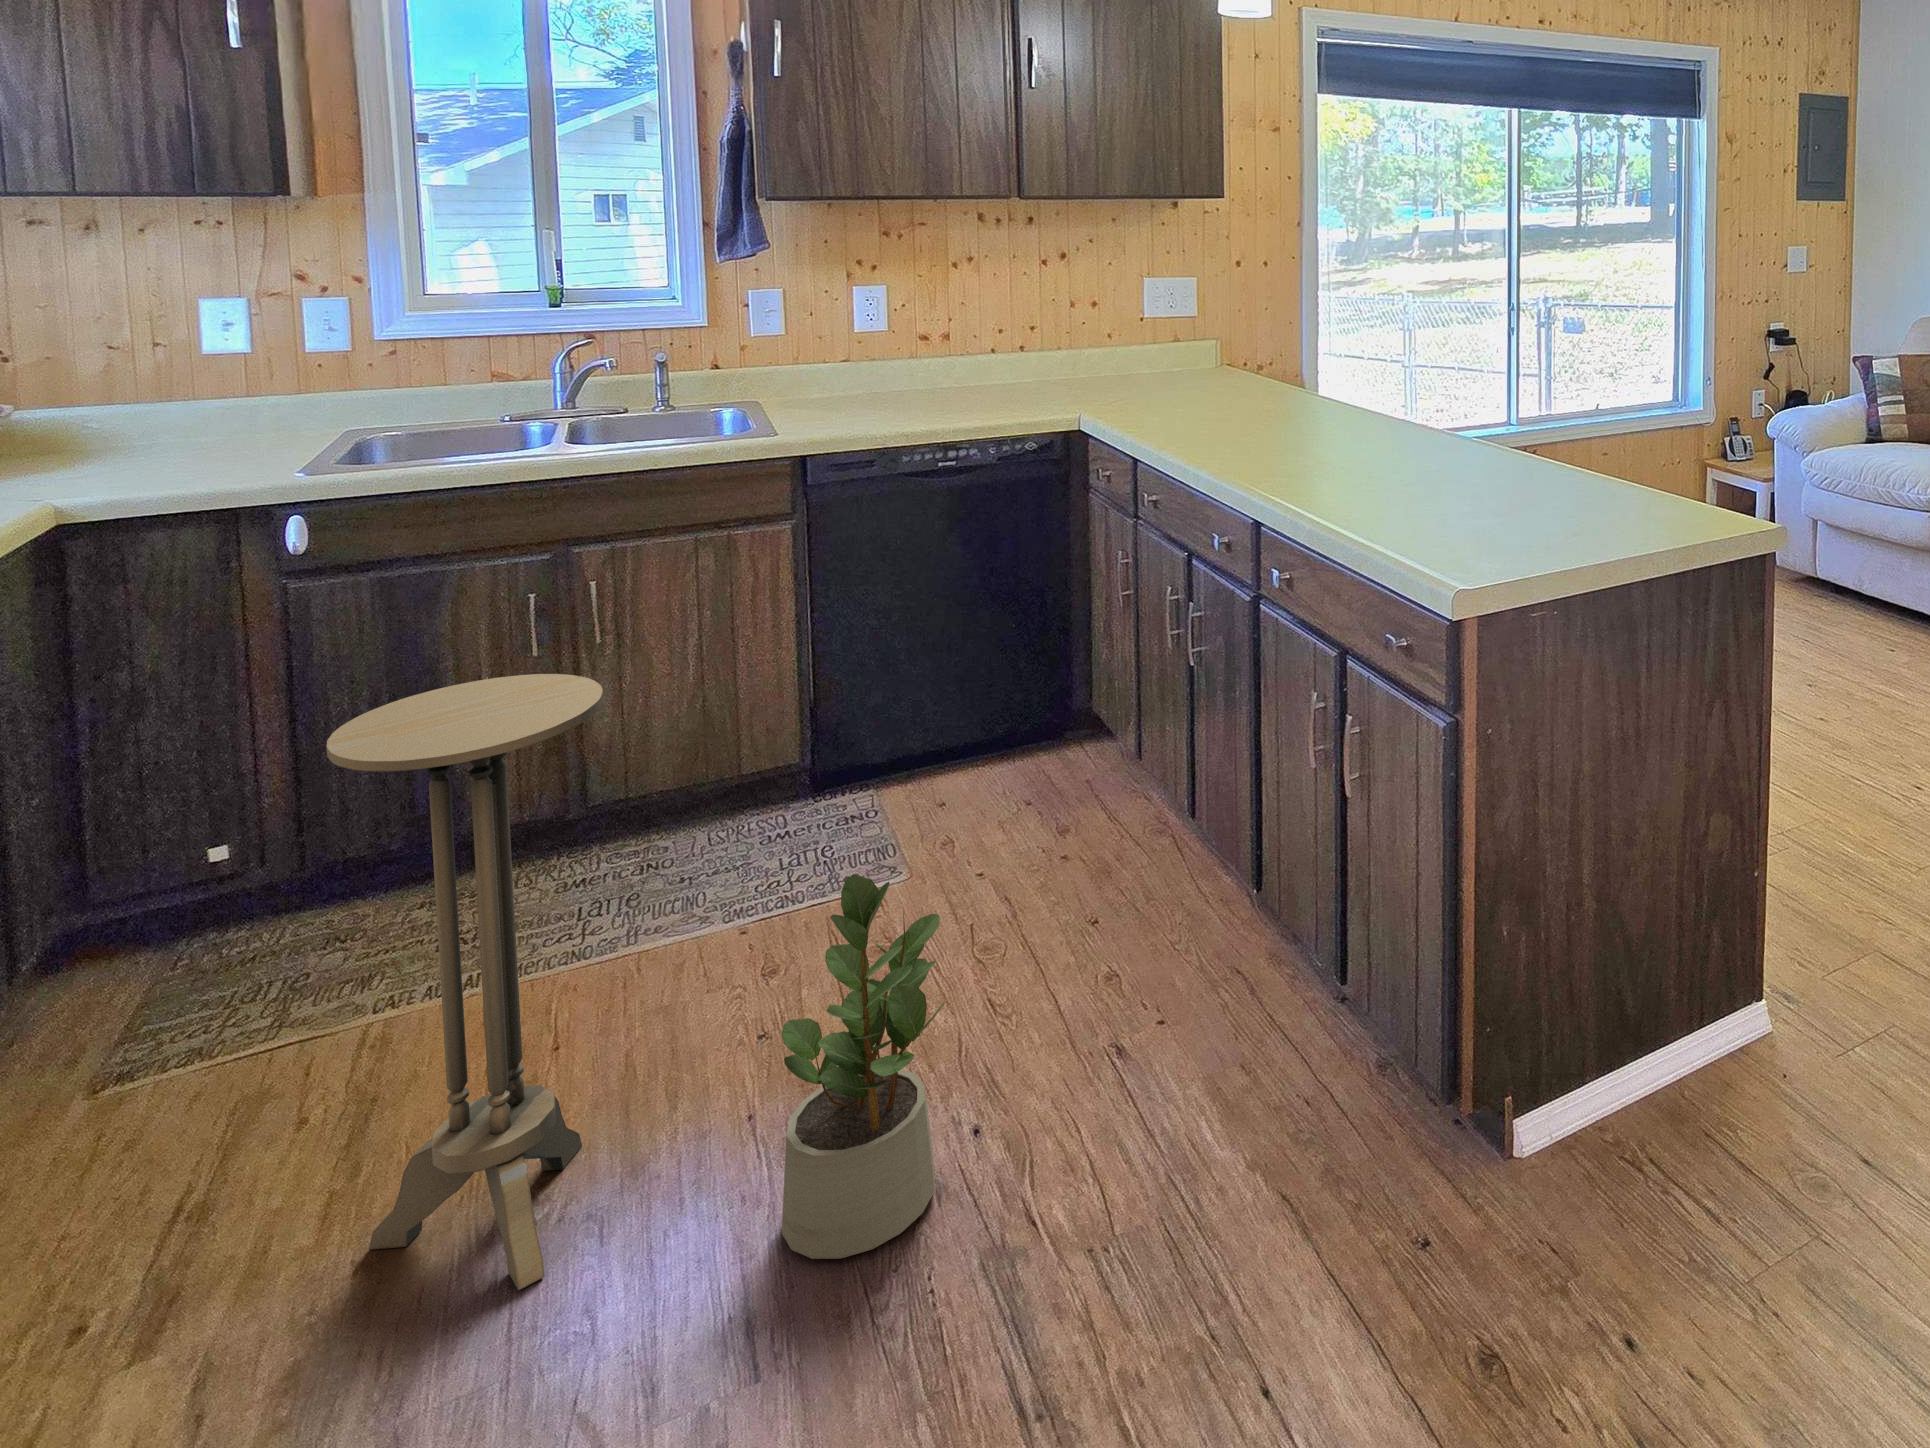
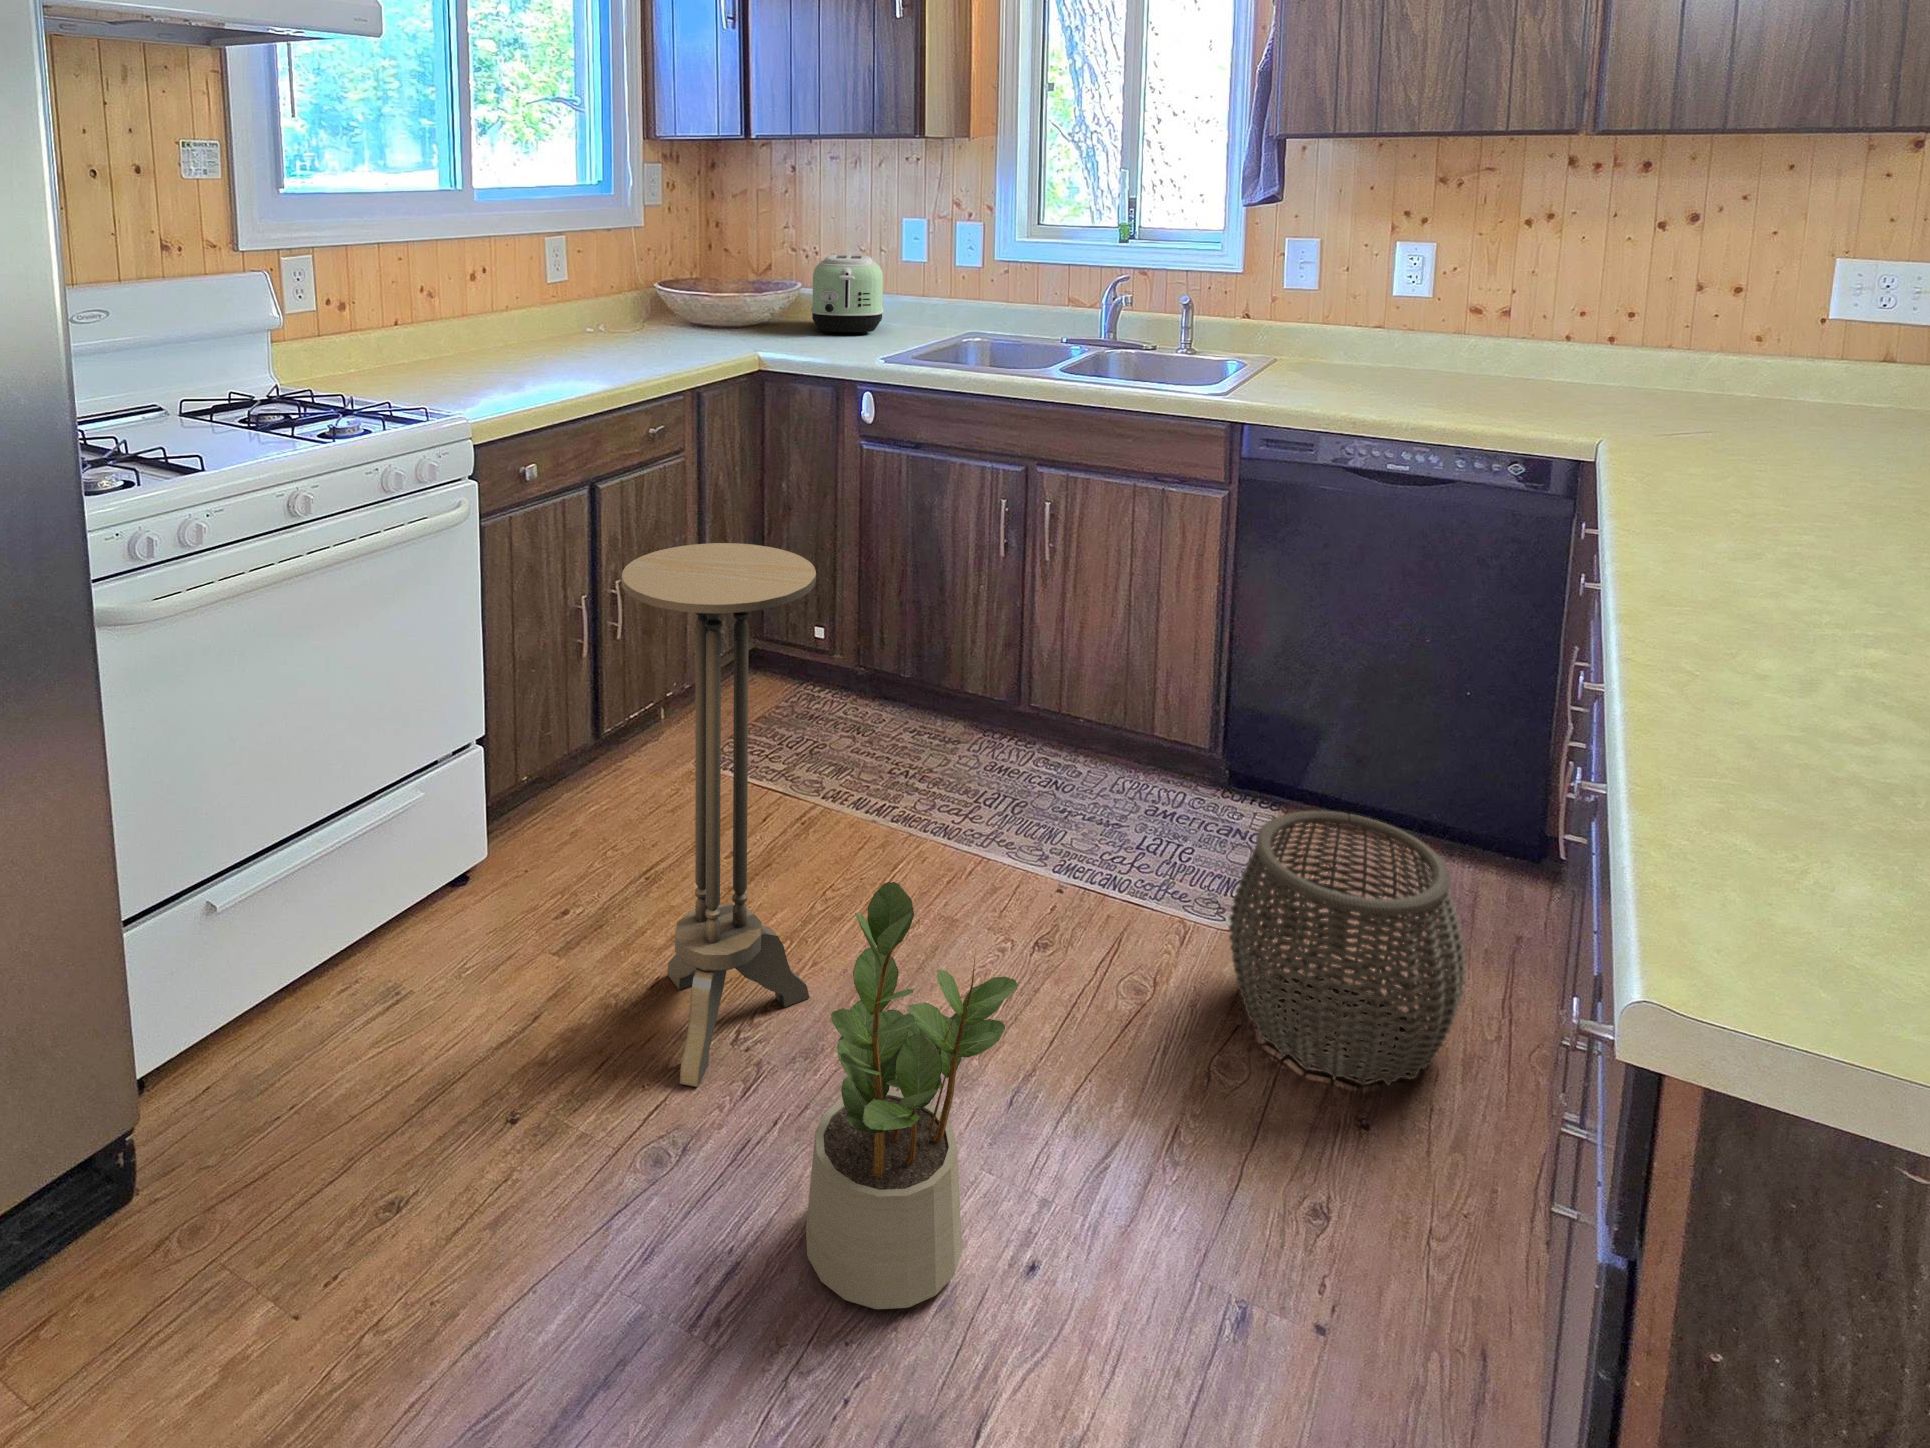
toaster: none [58,357,214,467] -> present [811,255,884,334]
woven basket: none [941,722,1118,920] -> present [1229,811,1467,1085]

